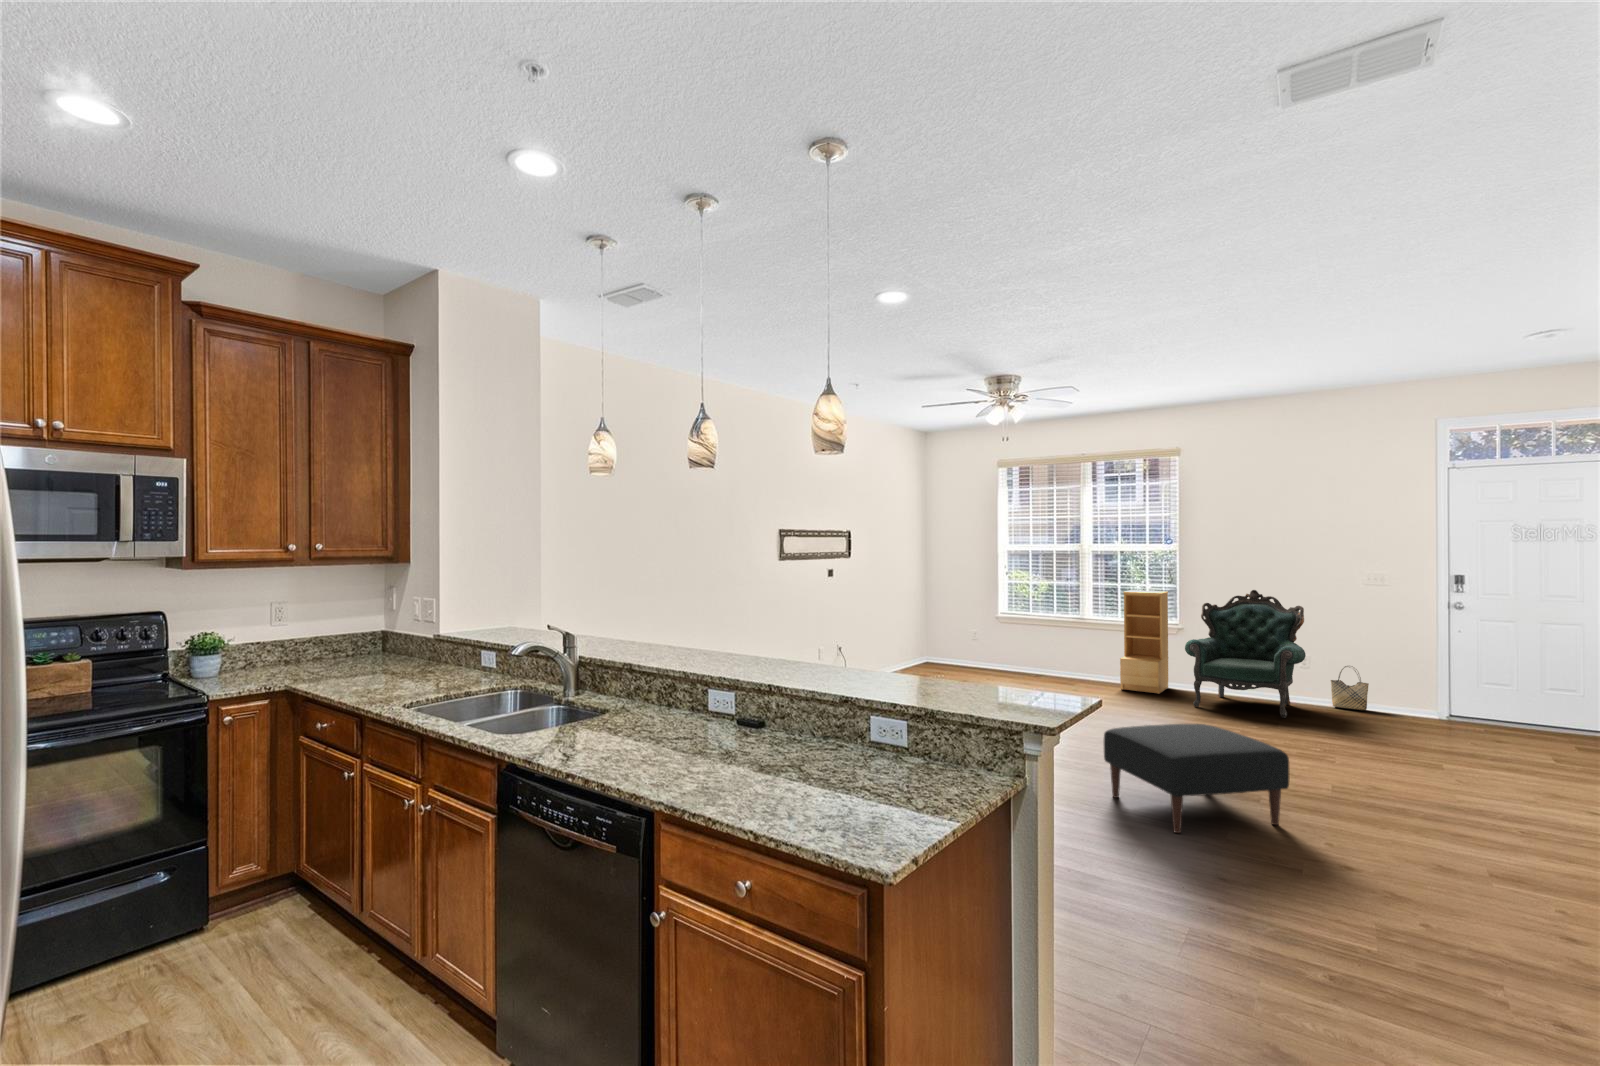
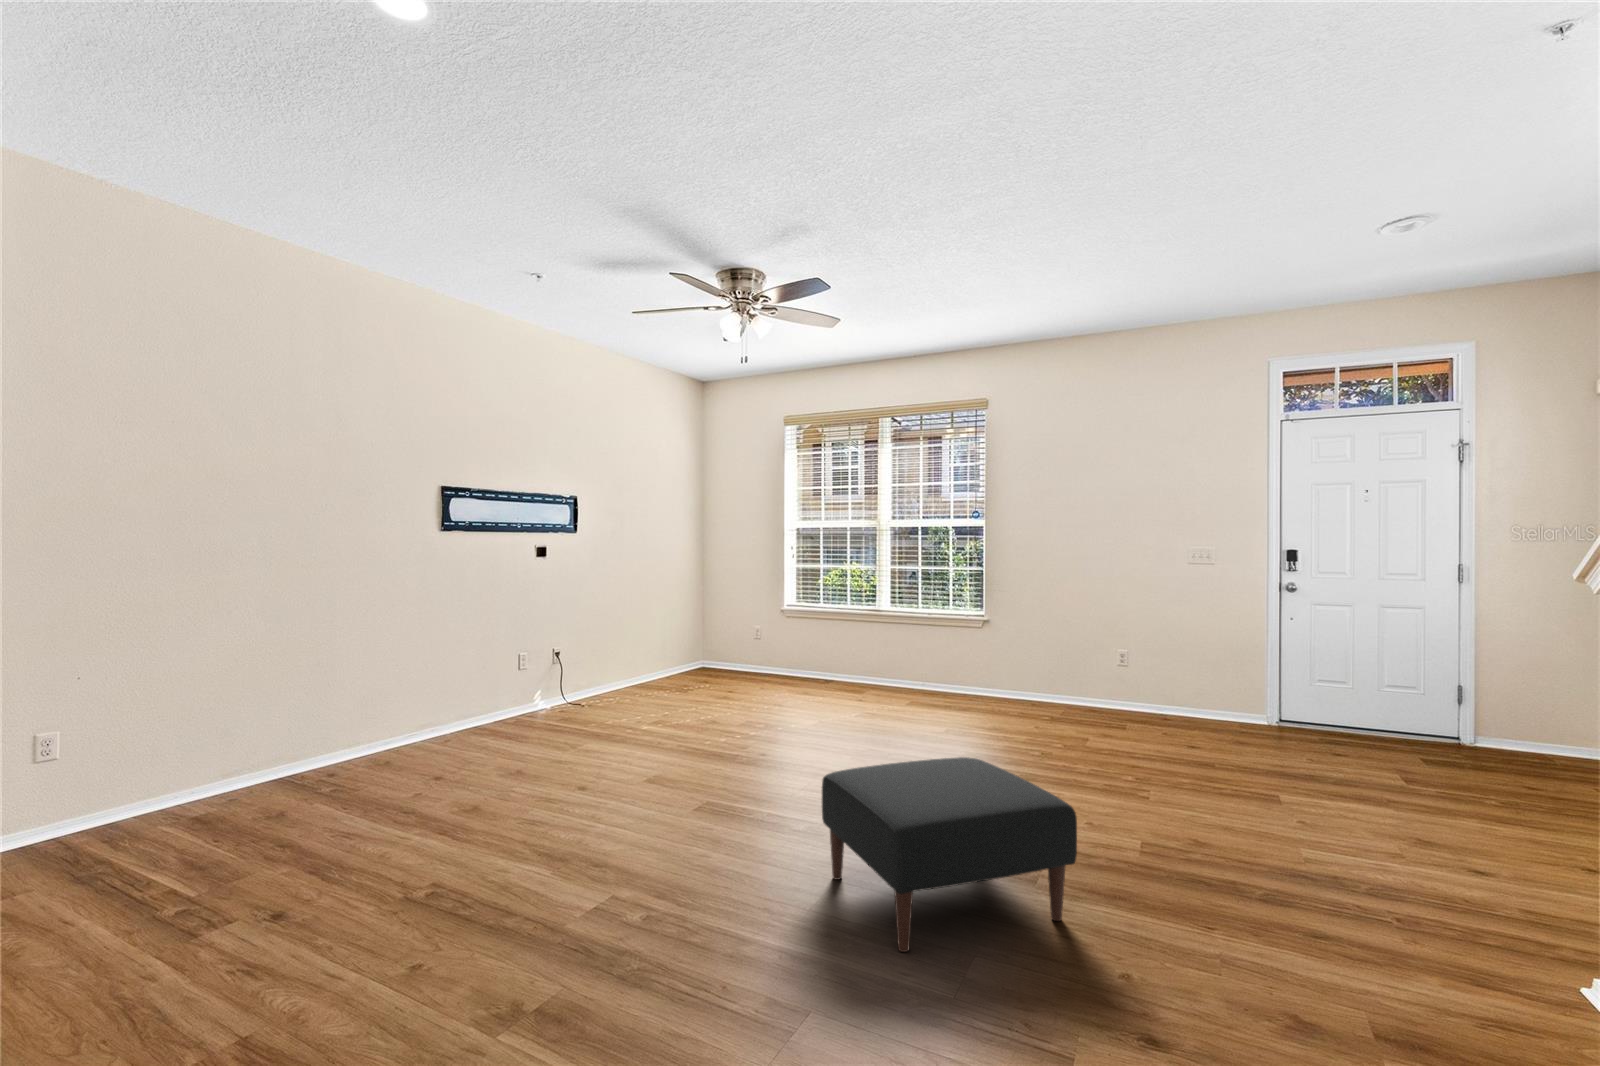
bookshelf: present [1120,590,1168,694] -> none [915,574,973,702]
armchair: present [1185,590,1306,718] -> none [985,572,1123,731]
woven basket: present [1331,666,1369,710] -> none [1151,663,1194,717]

